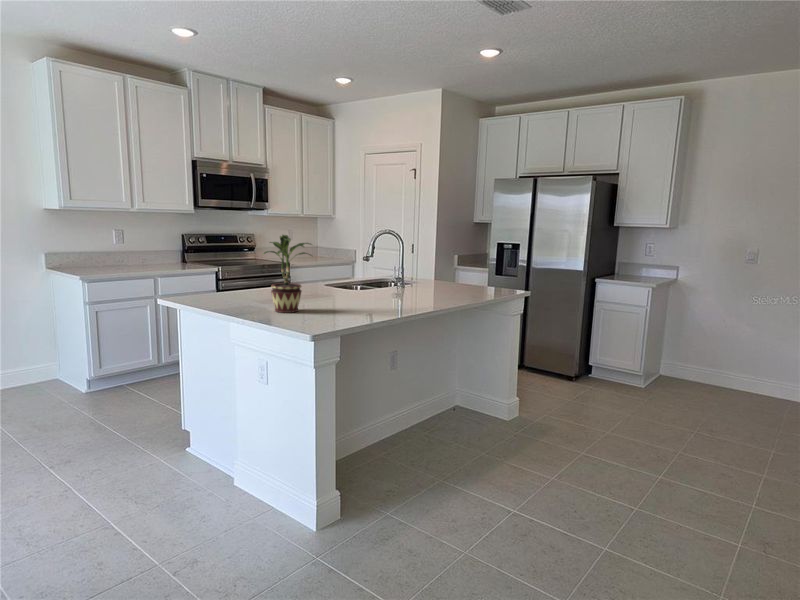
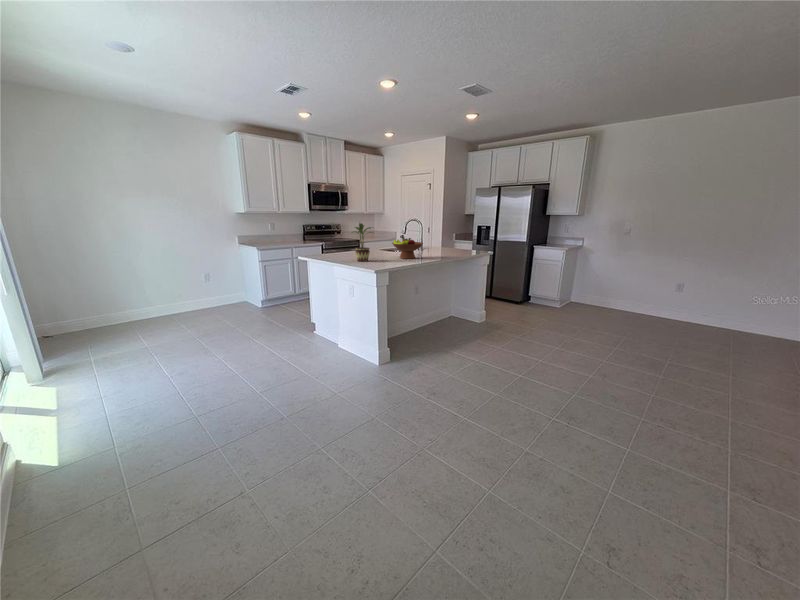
fruit bowl: none [347,264,410,306] -> present [392,238,423,259]

